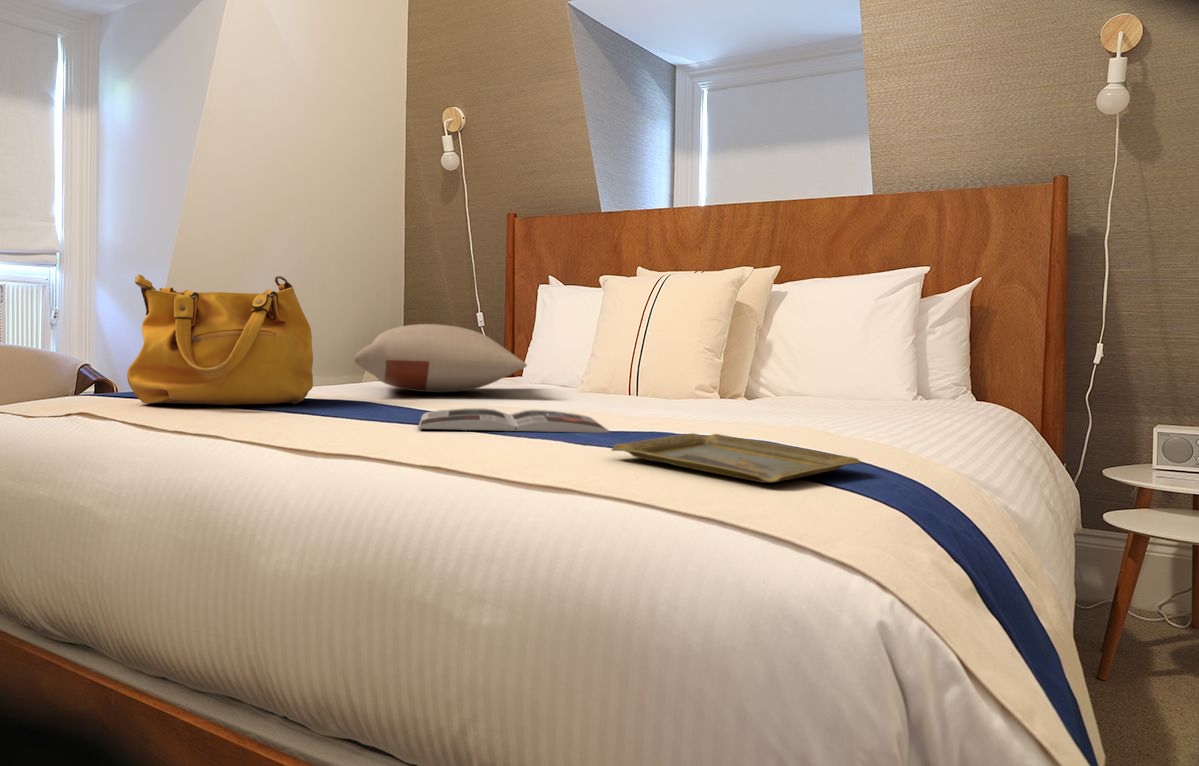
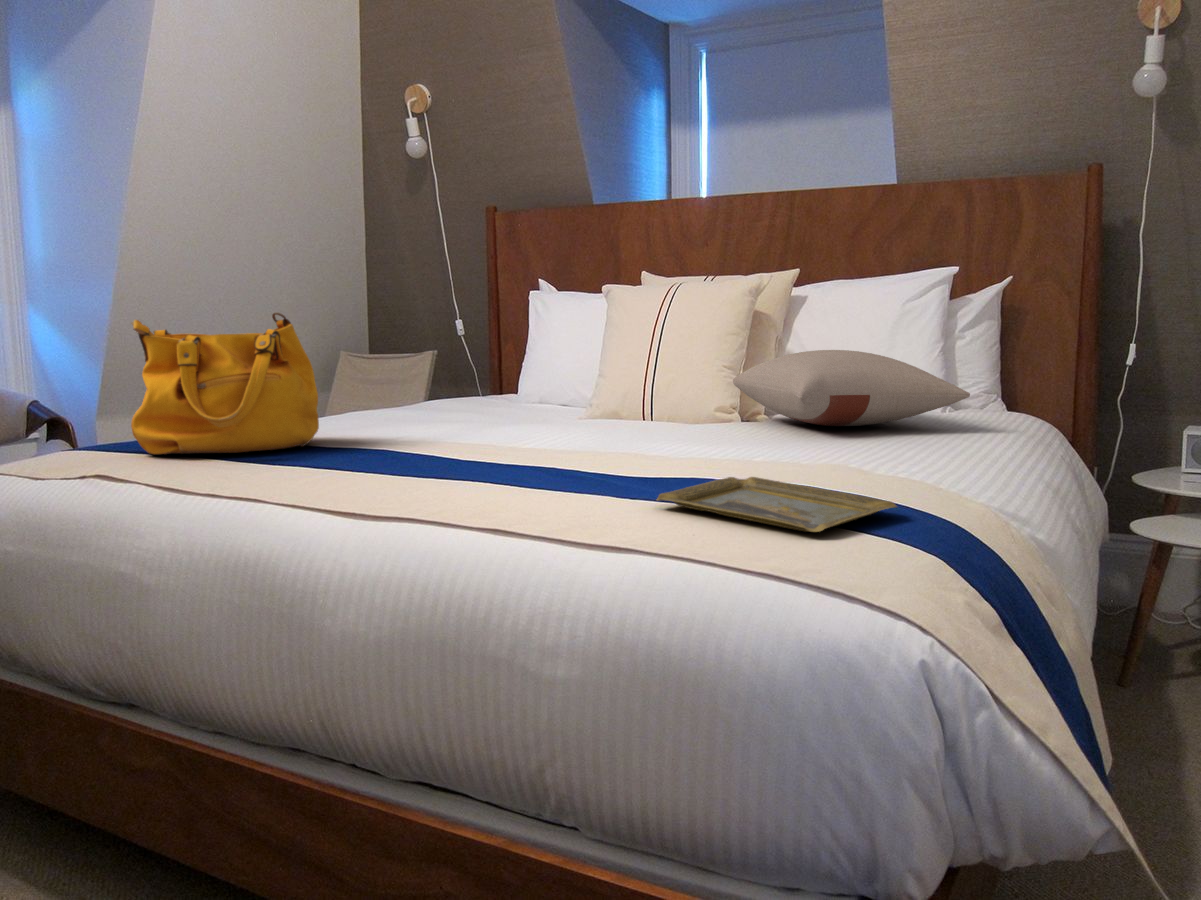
pillow: present [354,324,527,392] -> present [733,350,970,426]
magazine: present [418,408,610,433] -> none [446,449,643,478]

